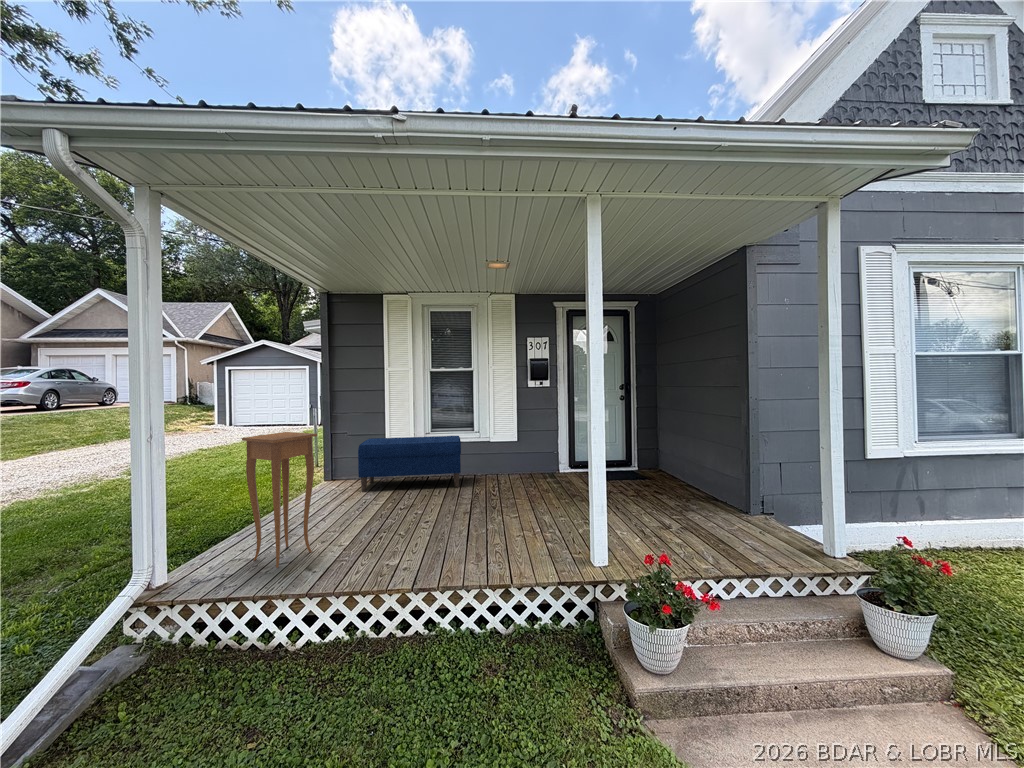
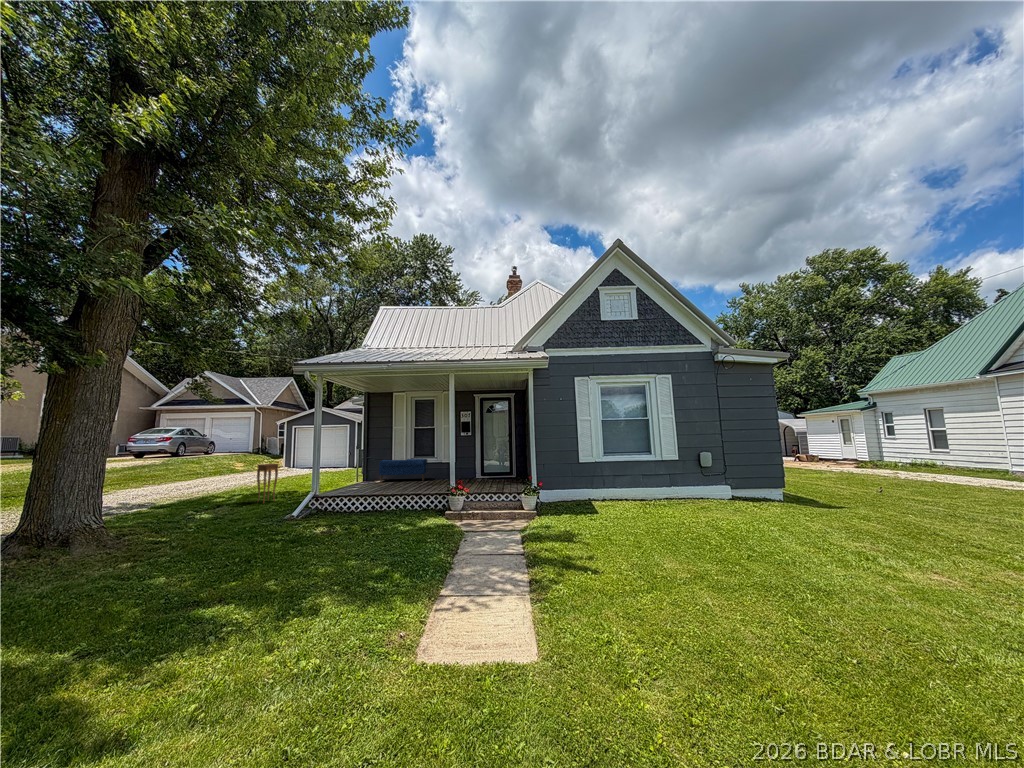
side table: present [242,432,317,568] -> present [257,464,278,502]

